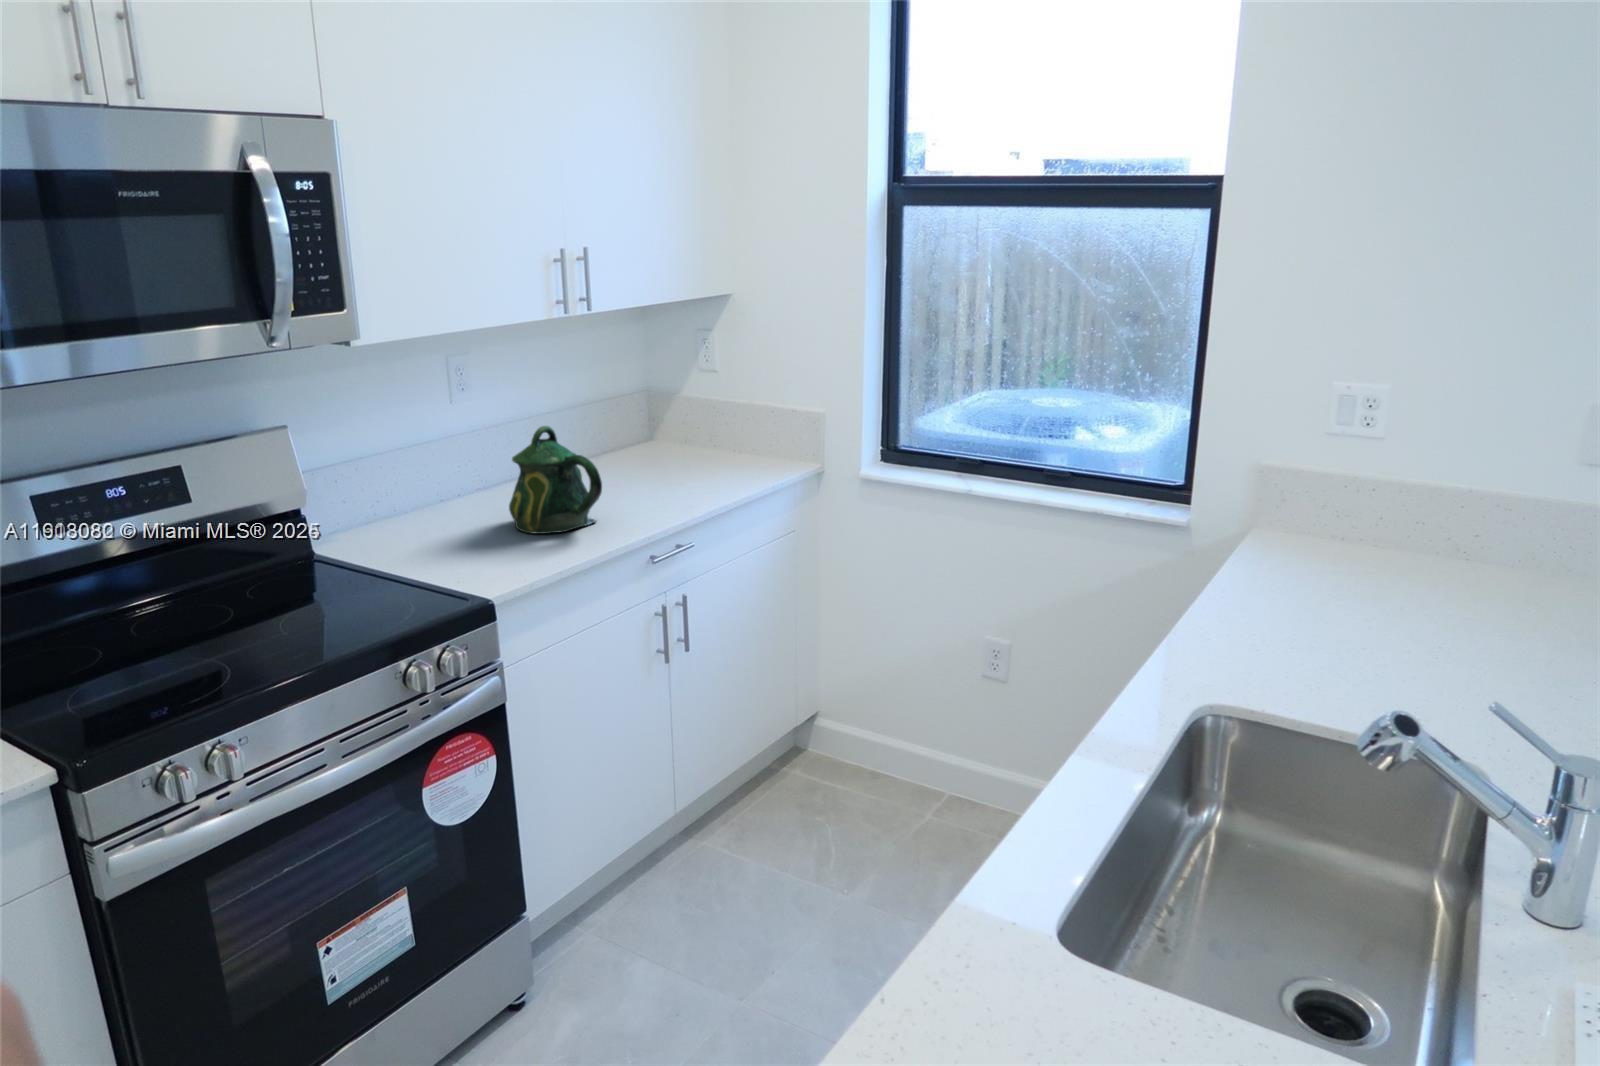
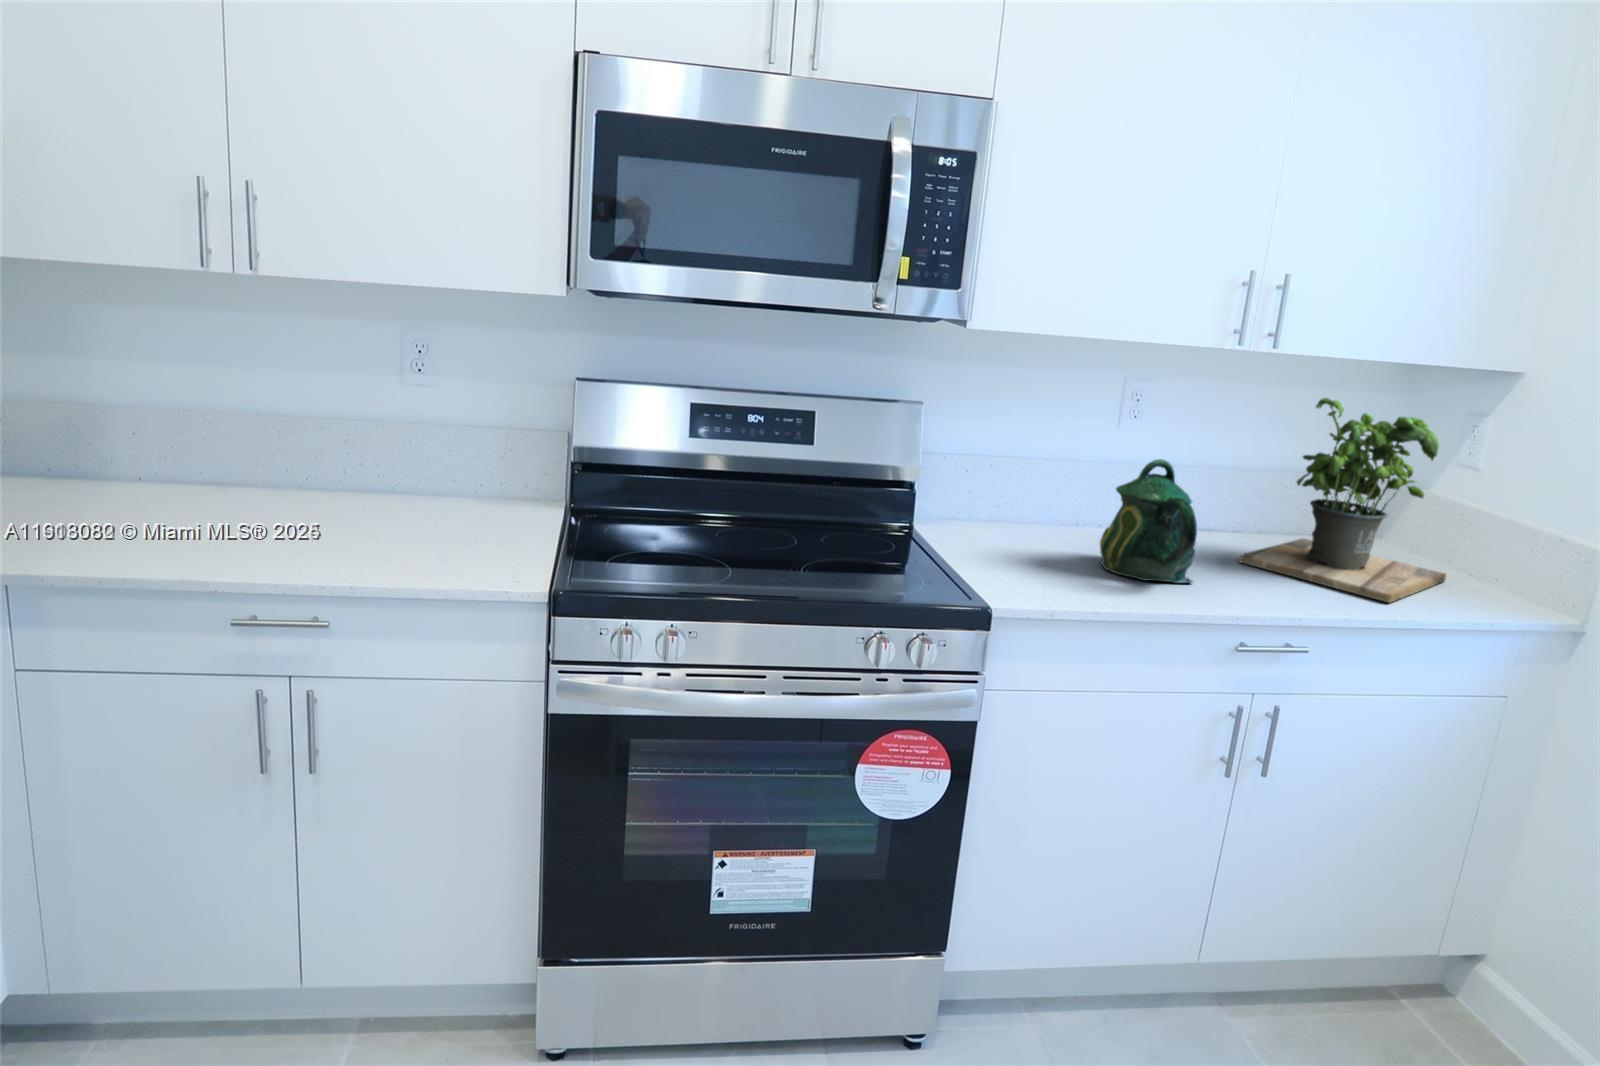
potted plant: none [602,342,731,492] -> present [1239,398,1446,603]

